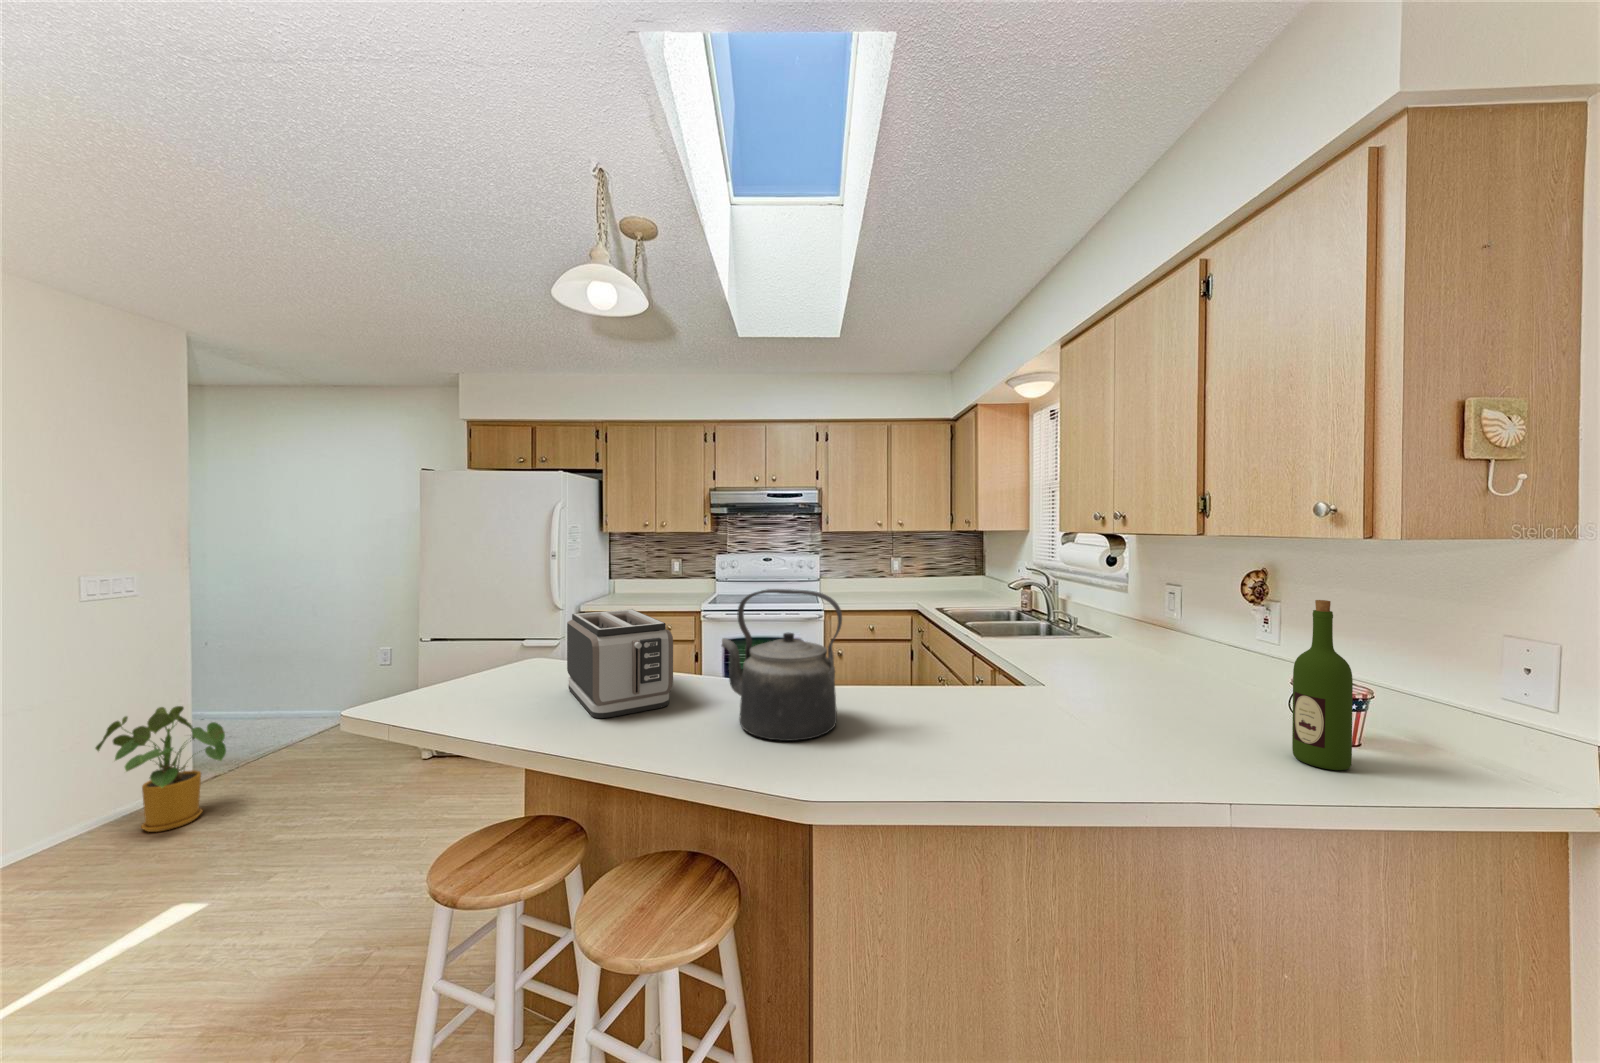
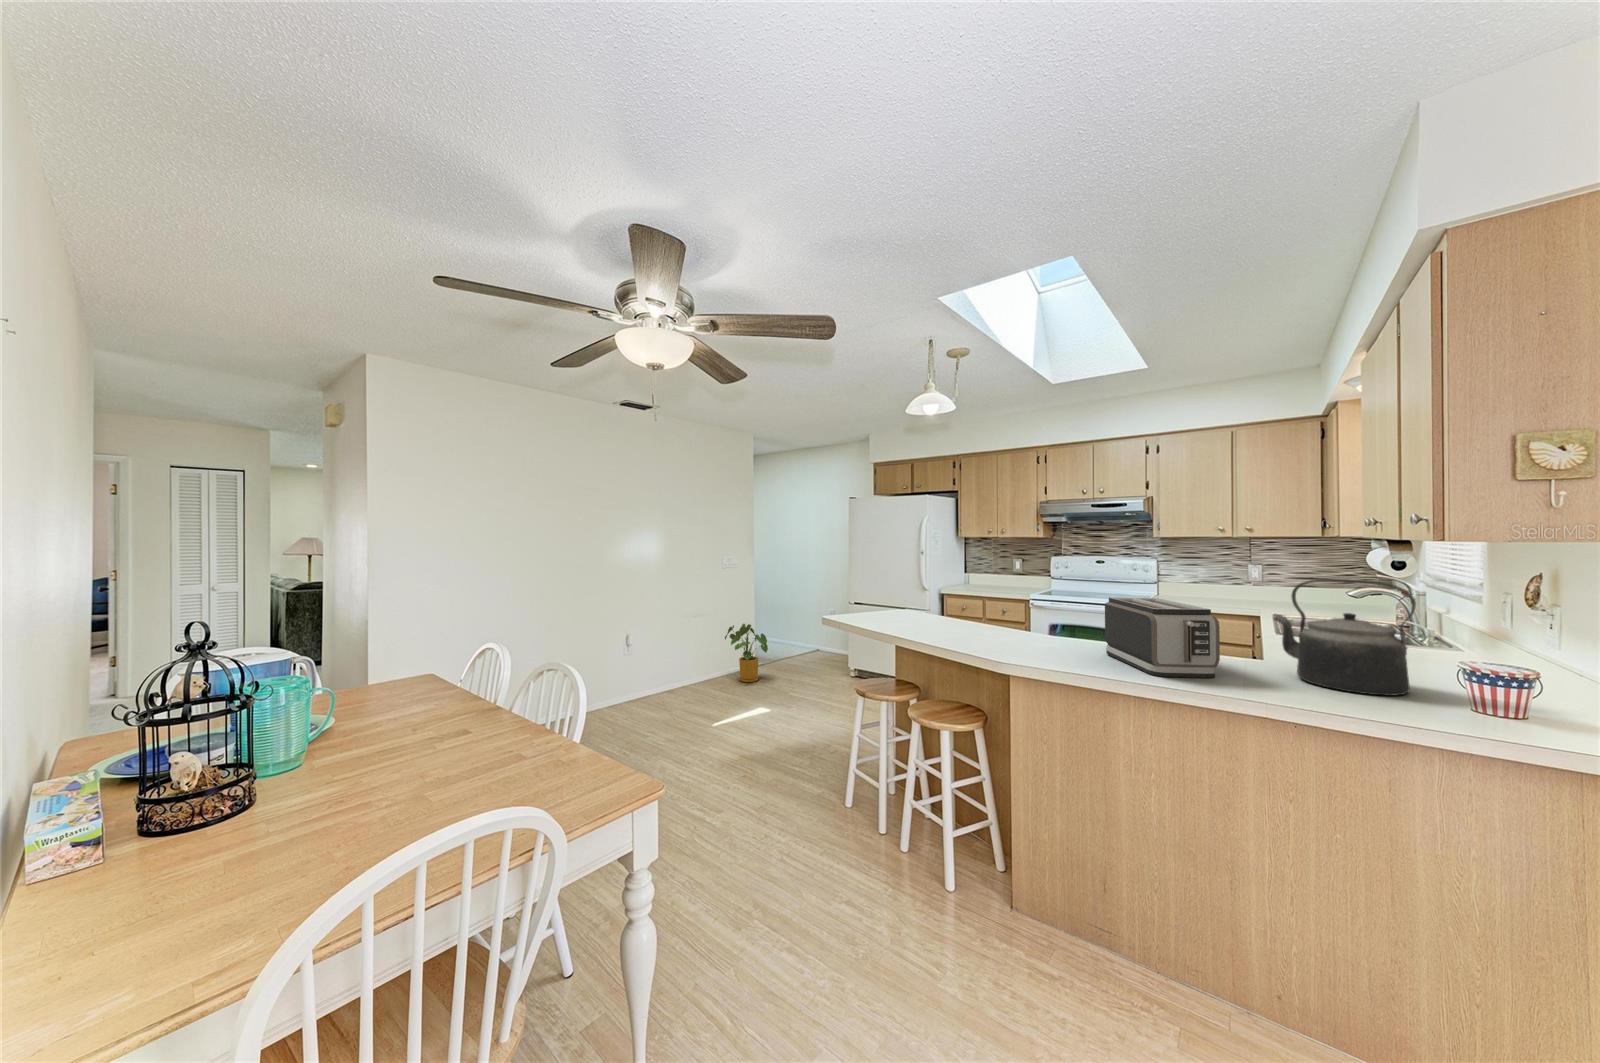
kettle: present [722,589,842,741] -> present [1274,579,1416,696]
wine bottle: present [1292,600,1353,770] -> none [1425,589,1481,726]
toaster: present [567,609,673,718] -> present [1105,598,1220,678]

